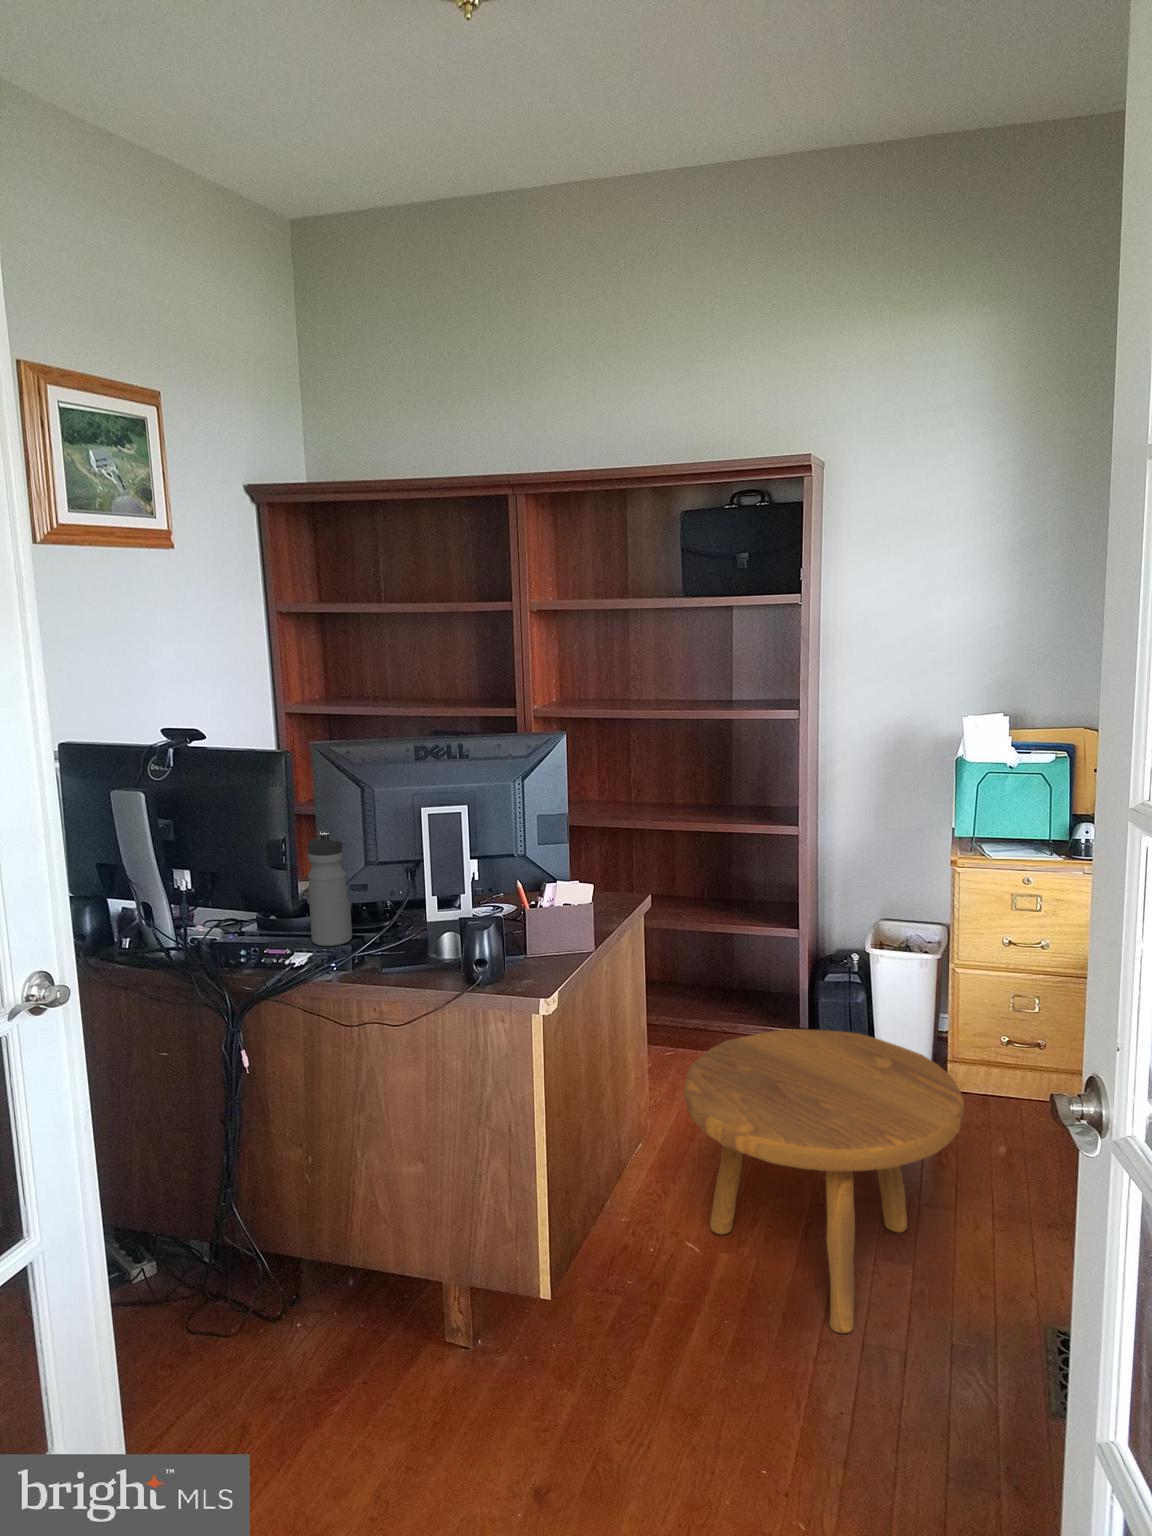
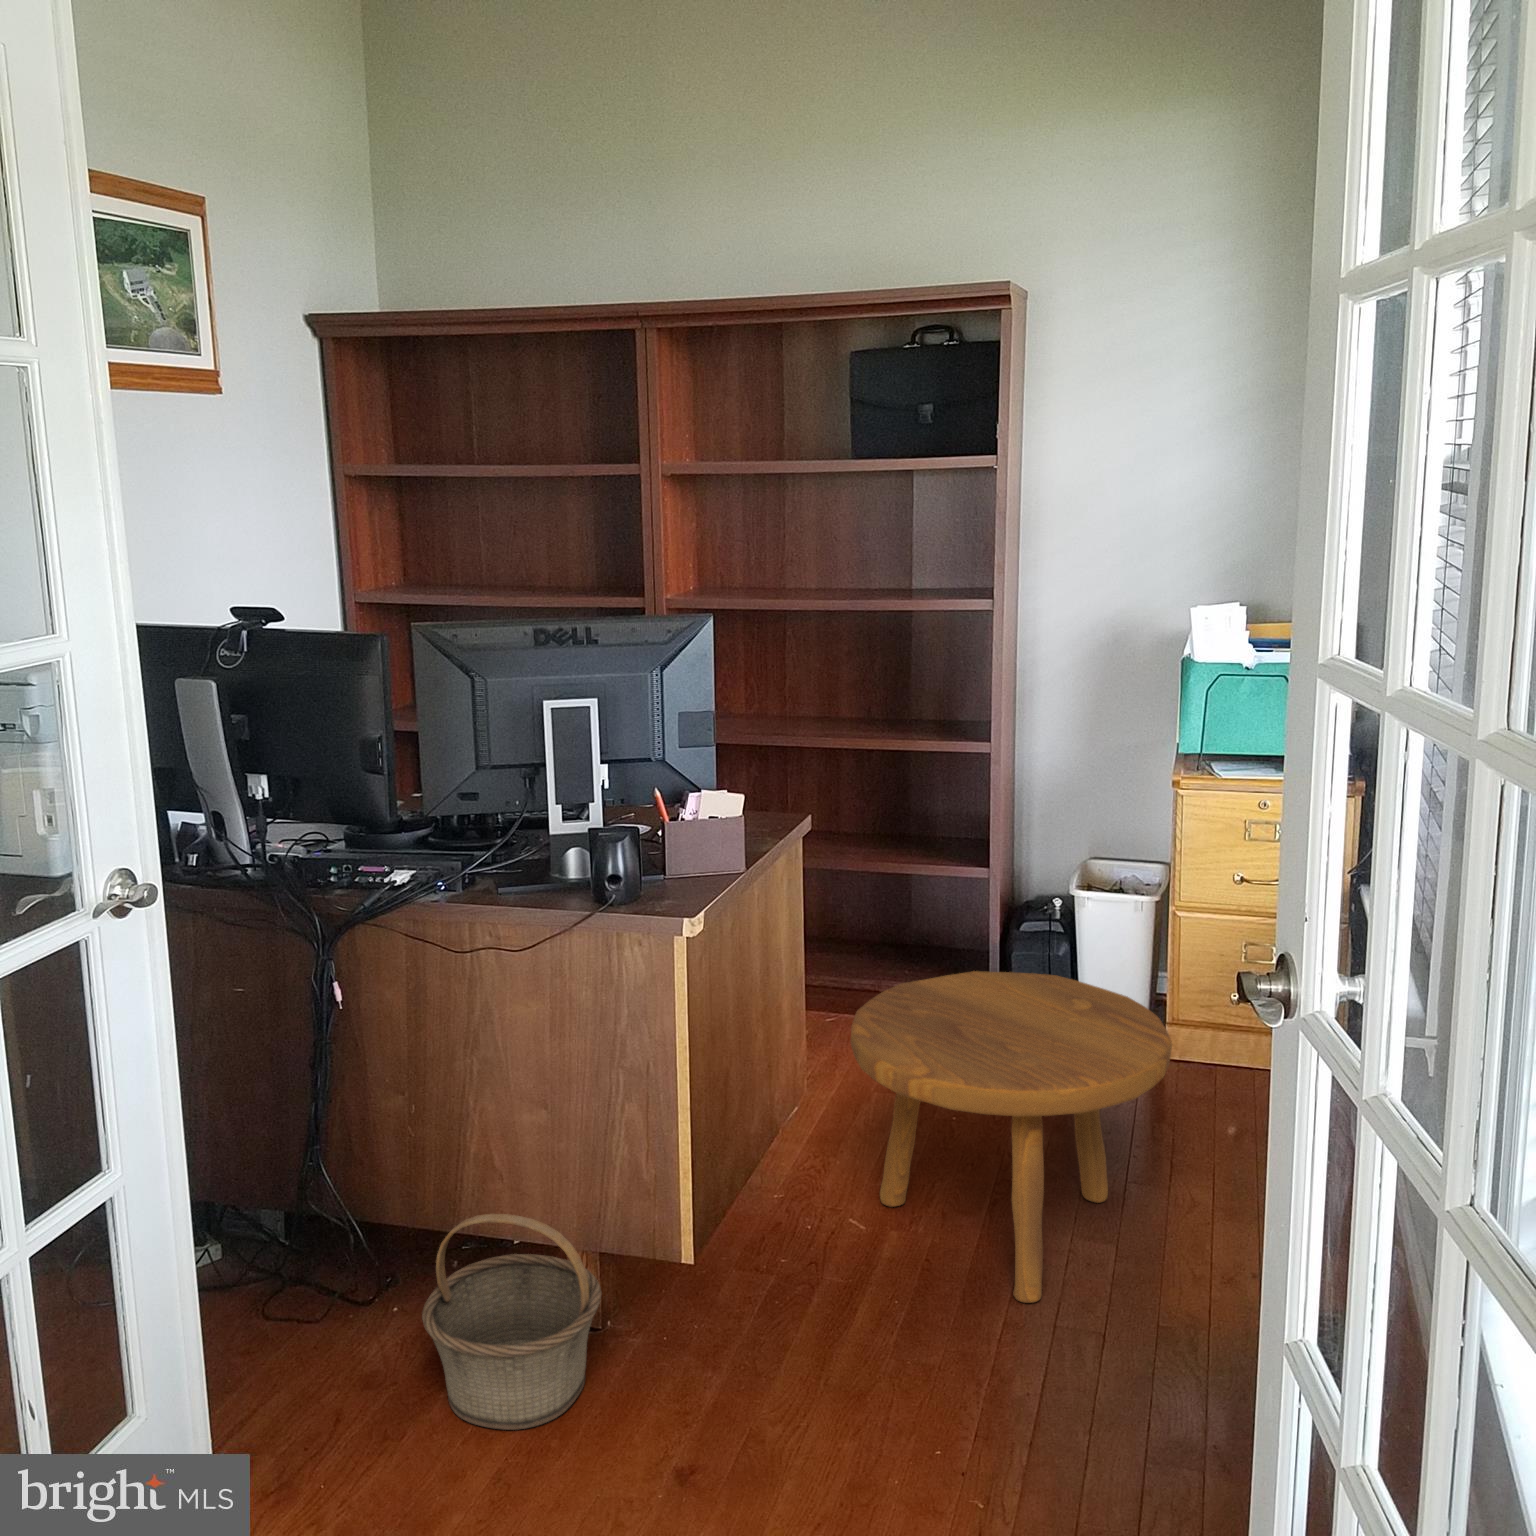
water bottle: present [308,832,352,946] -> none [407,729,460,865]
basket: none [311,1260,468,1458] -> present [422,1214,602,1430]

